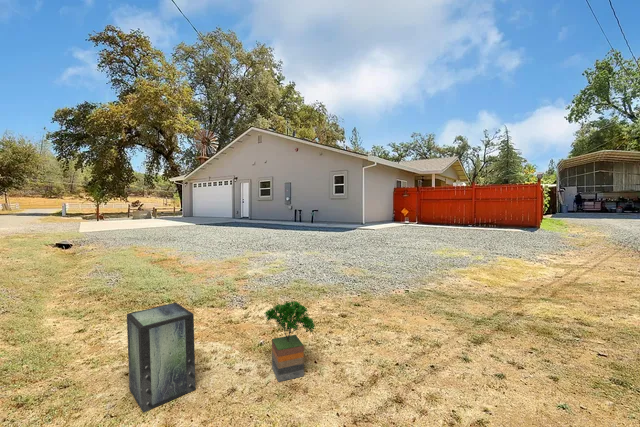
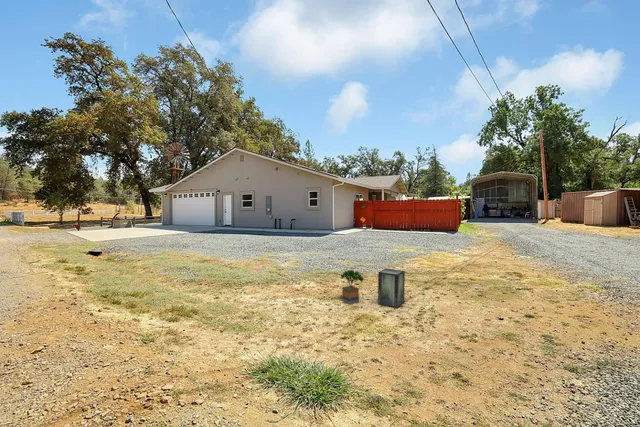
storage box: present [127,303,196,412] -> present [378,269,405,308]

